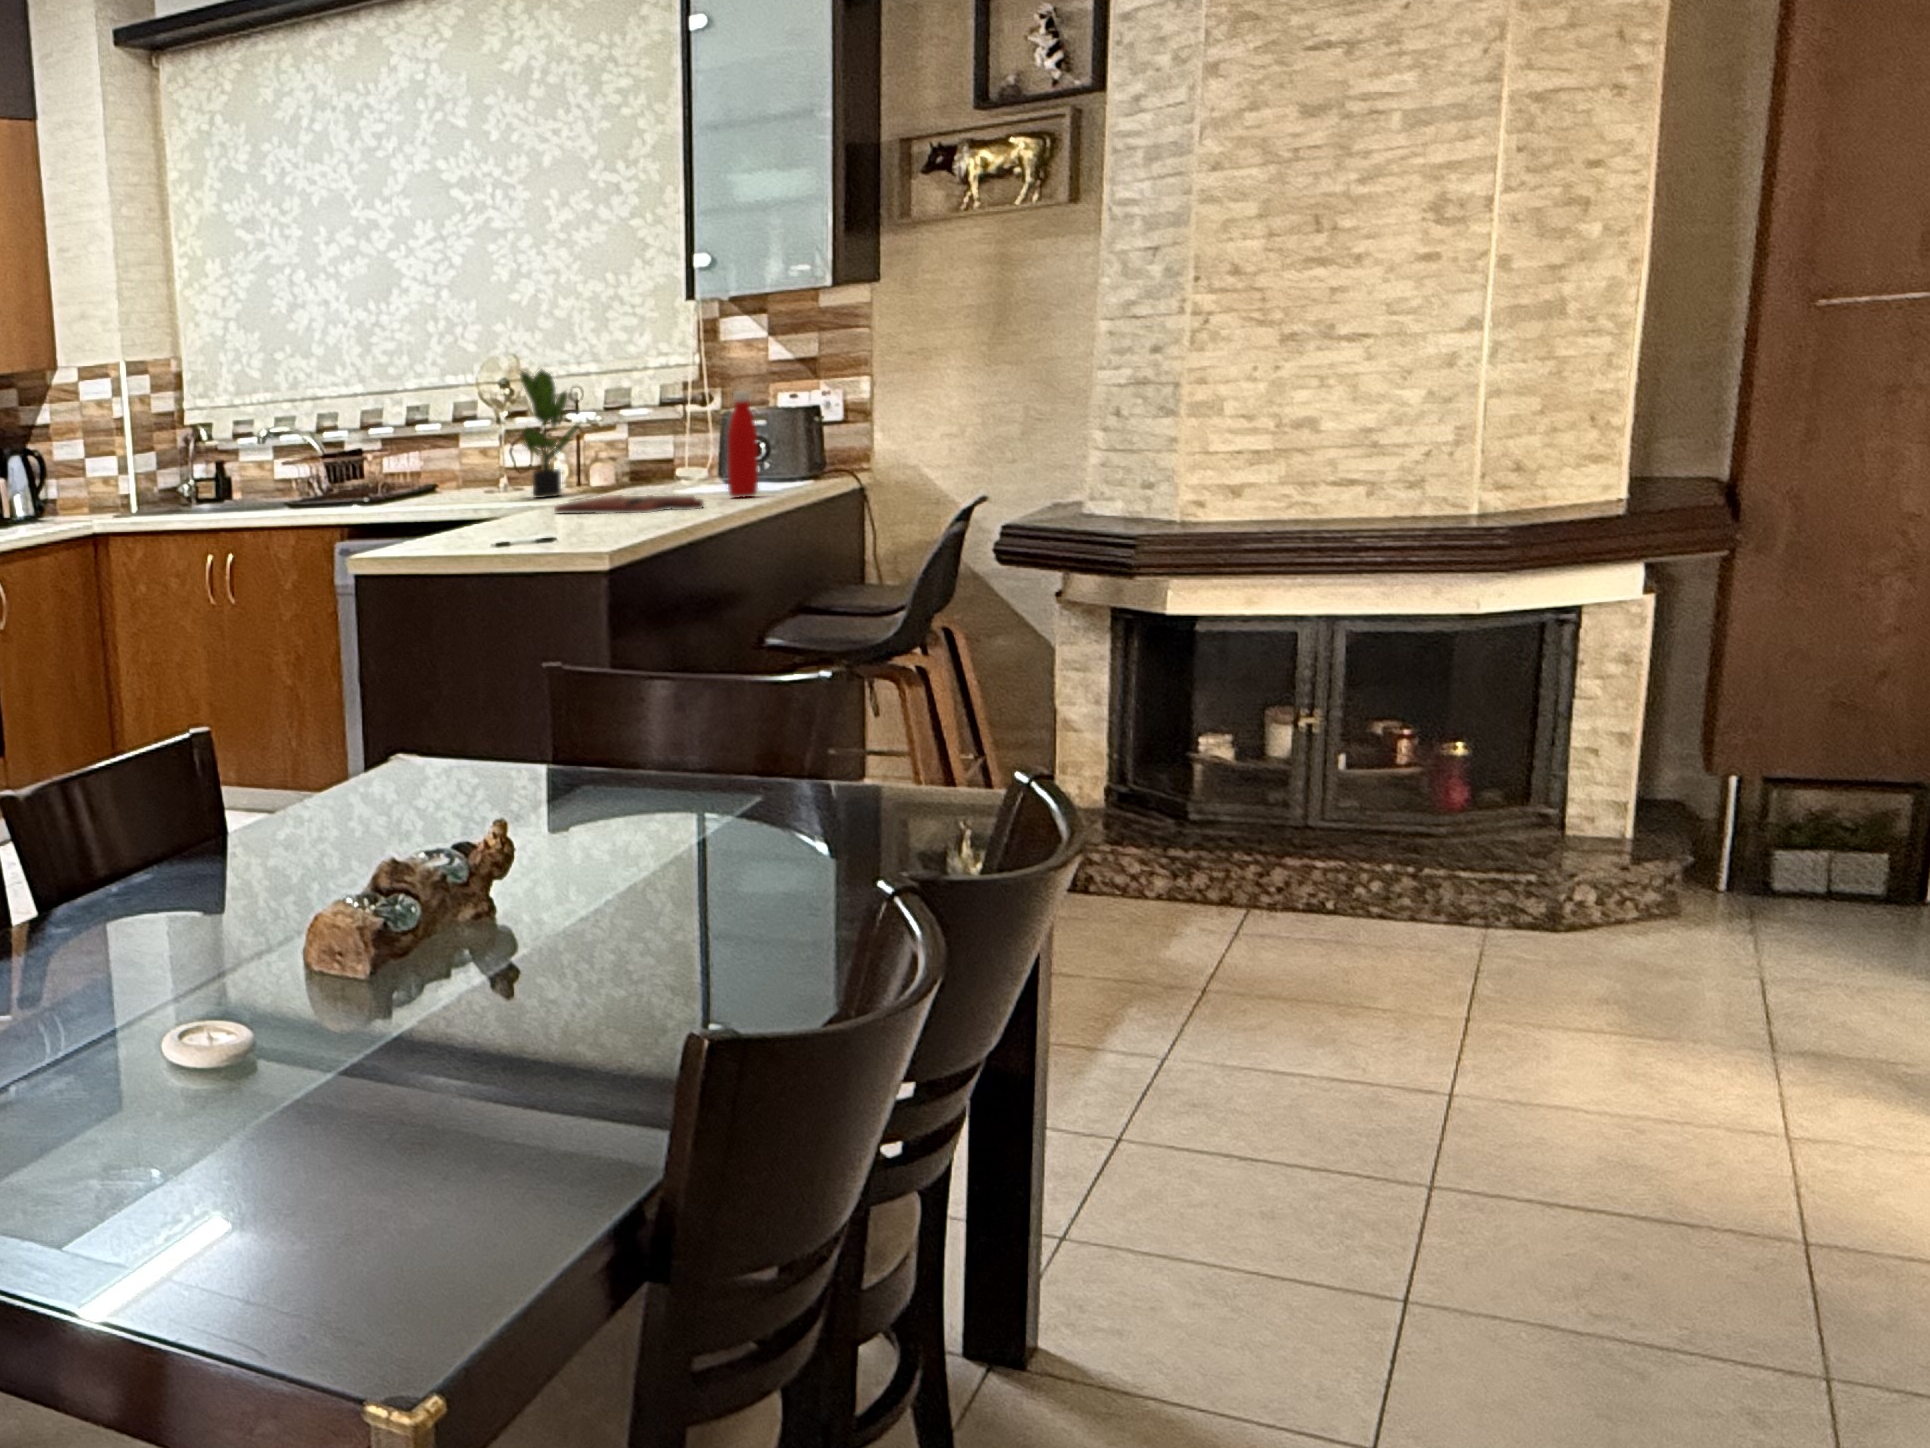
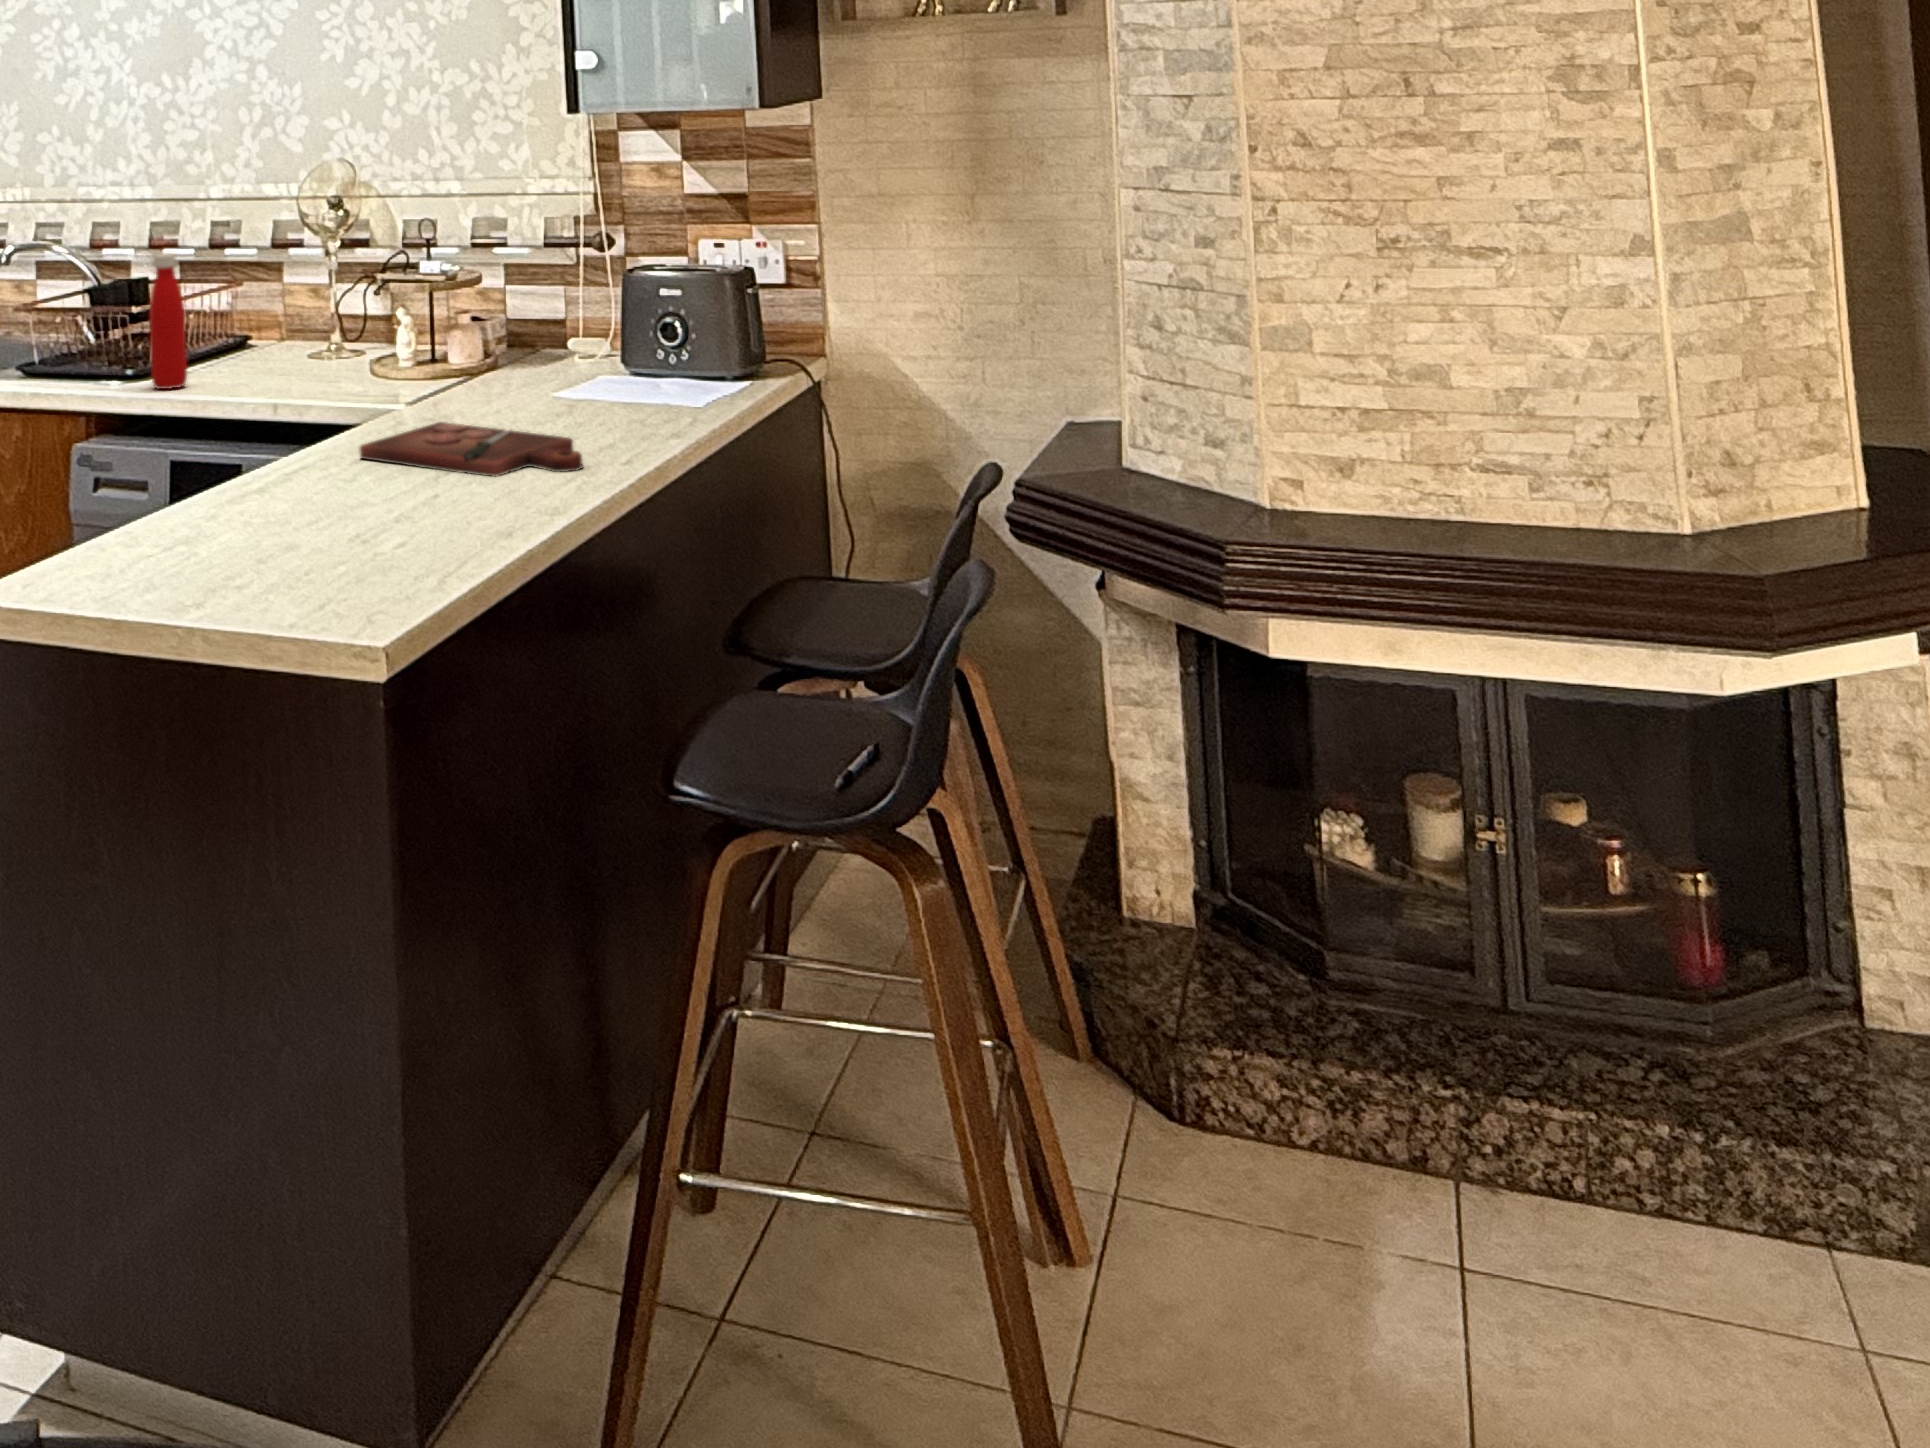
potted plant: present [520,370,579,498] -> none [337,193,432,385]
bottle: present [728,390,758,497] -> present [149,253,187,389]

